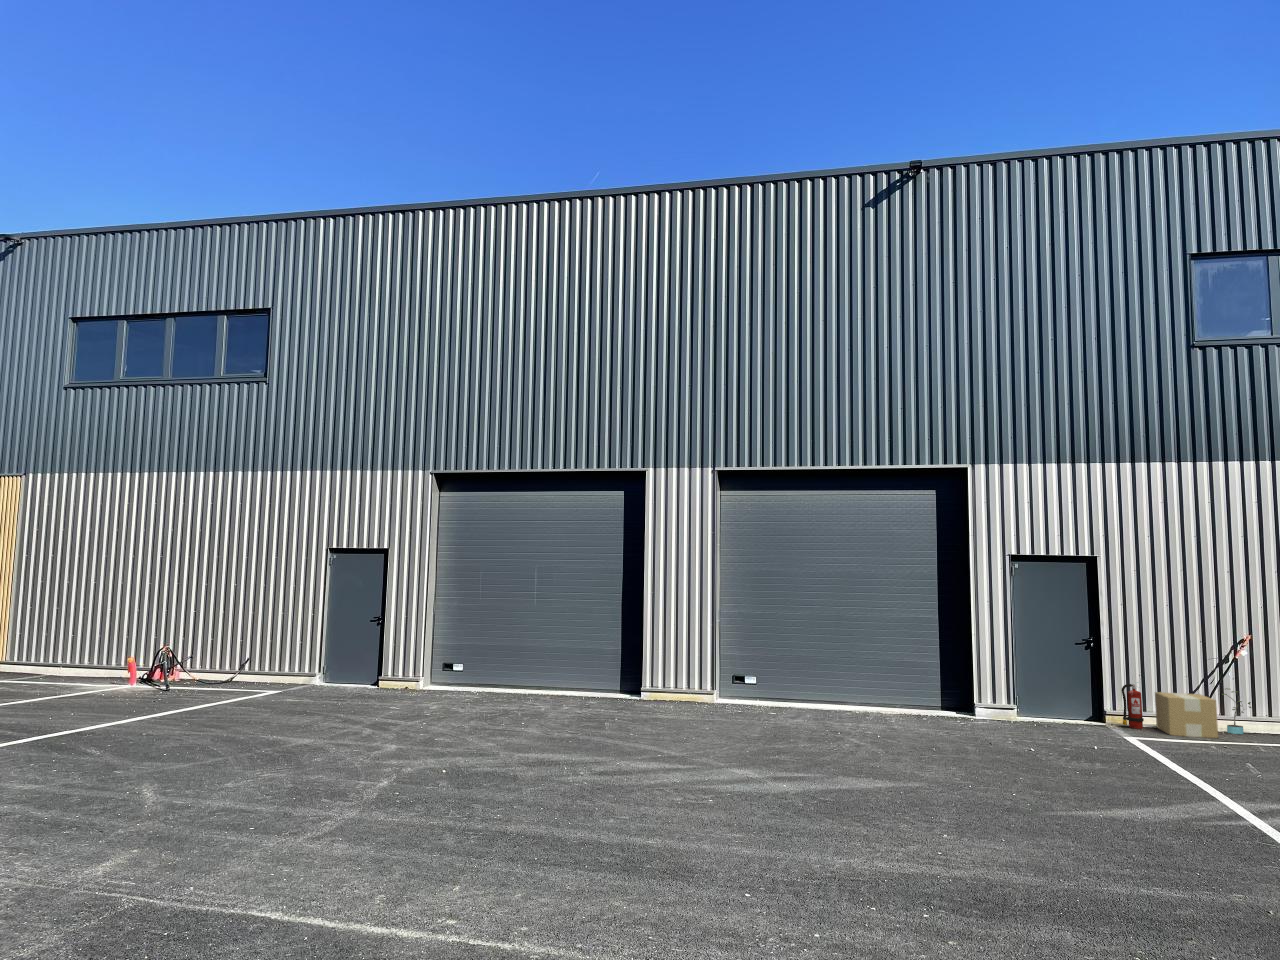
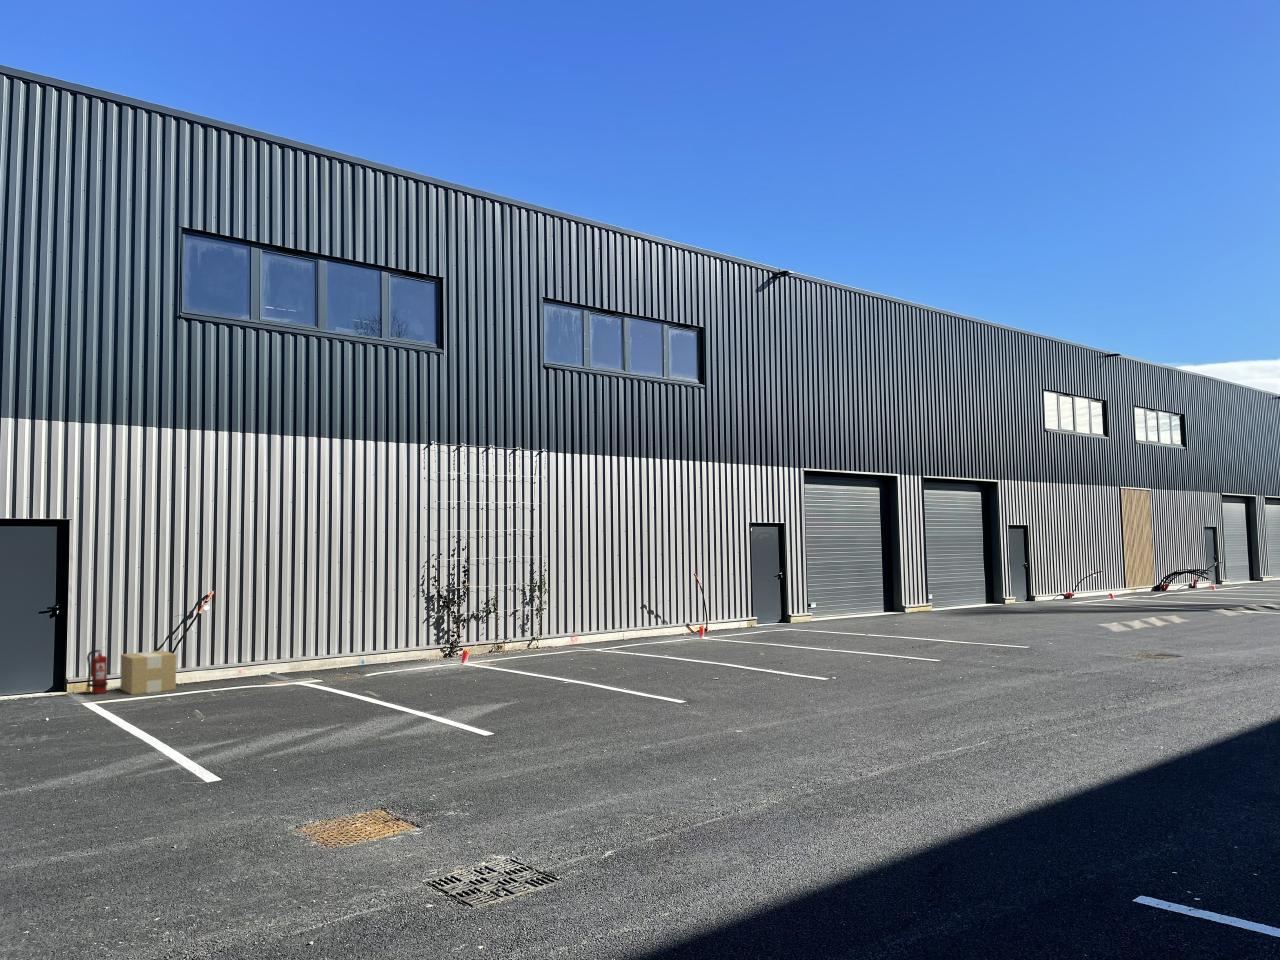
potted plant: present [1221,688,1251,734] -> none [182,642,208,683]

